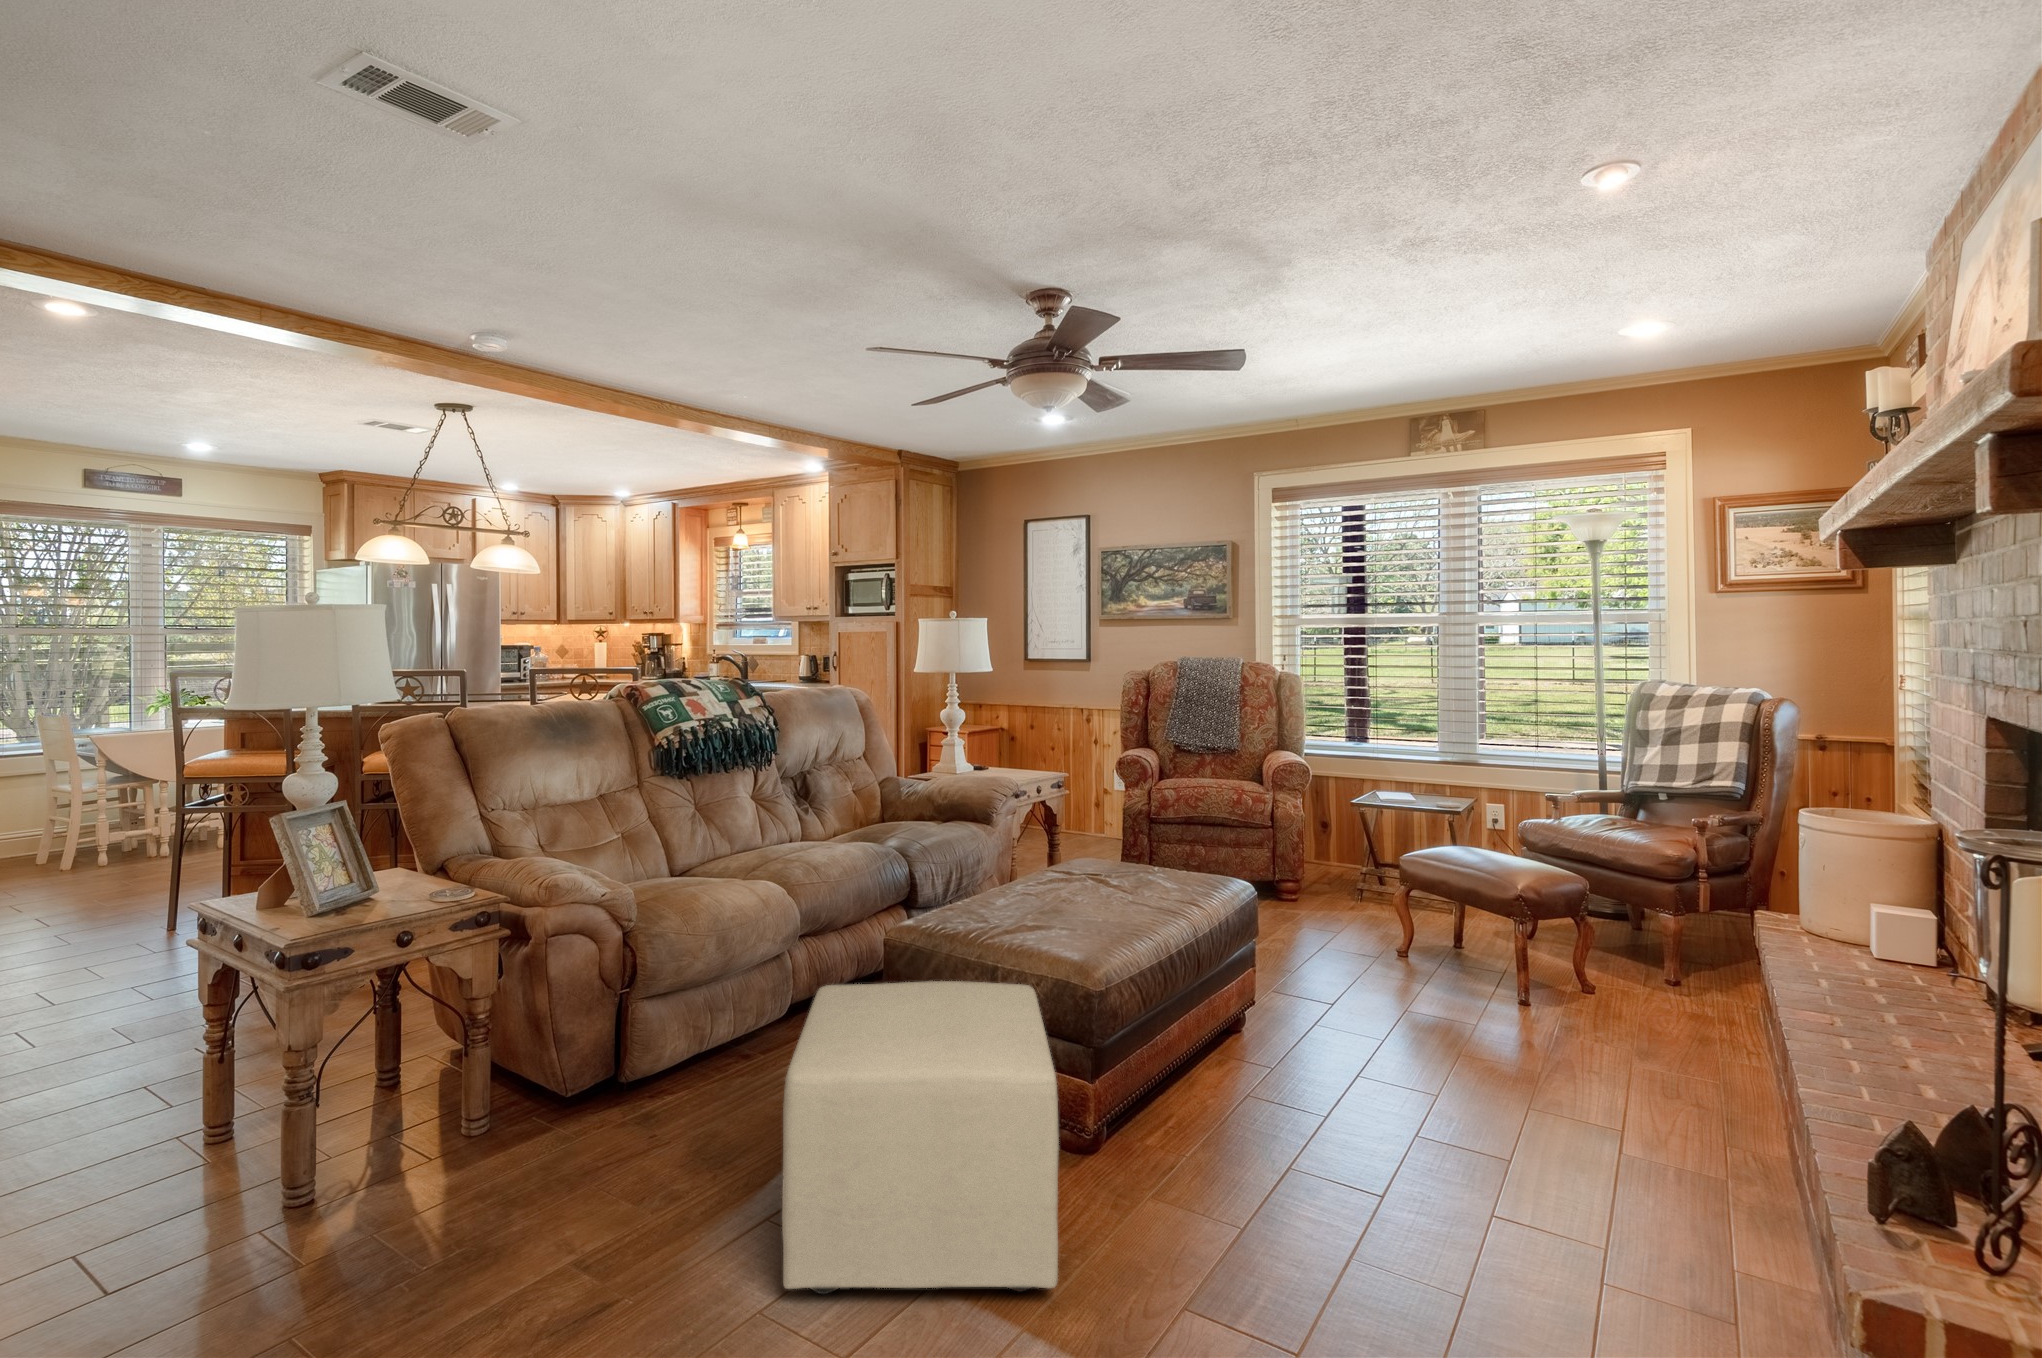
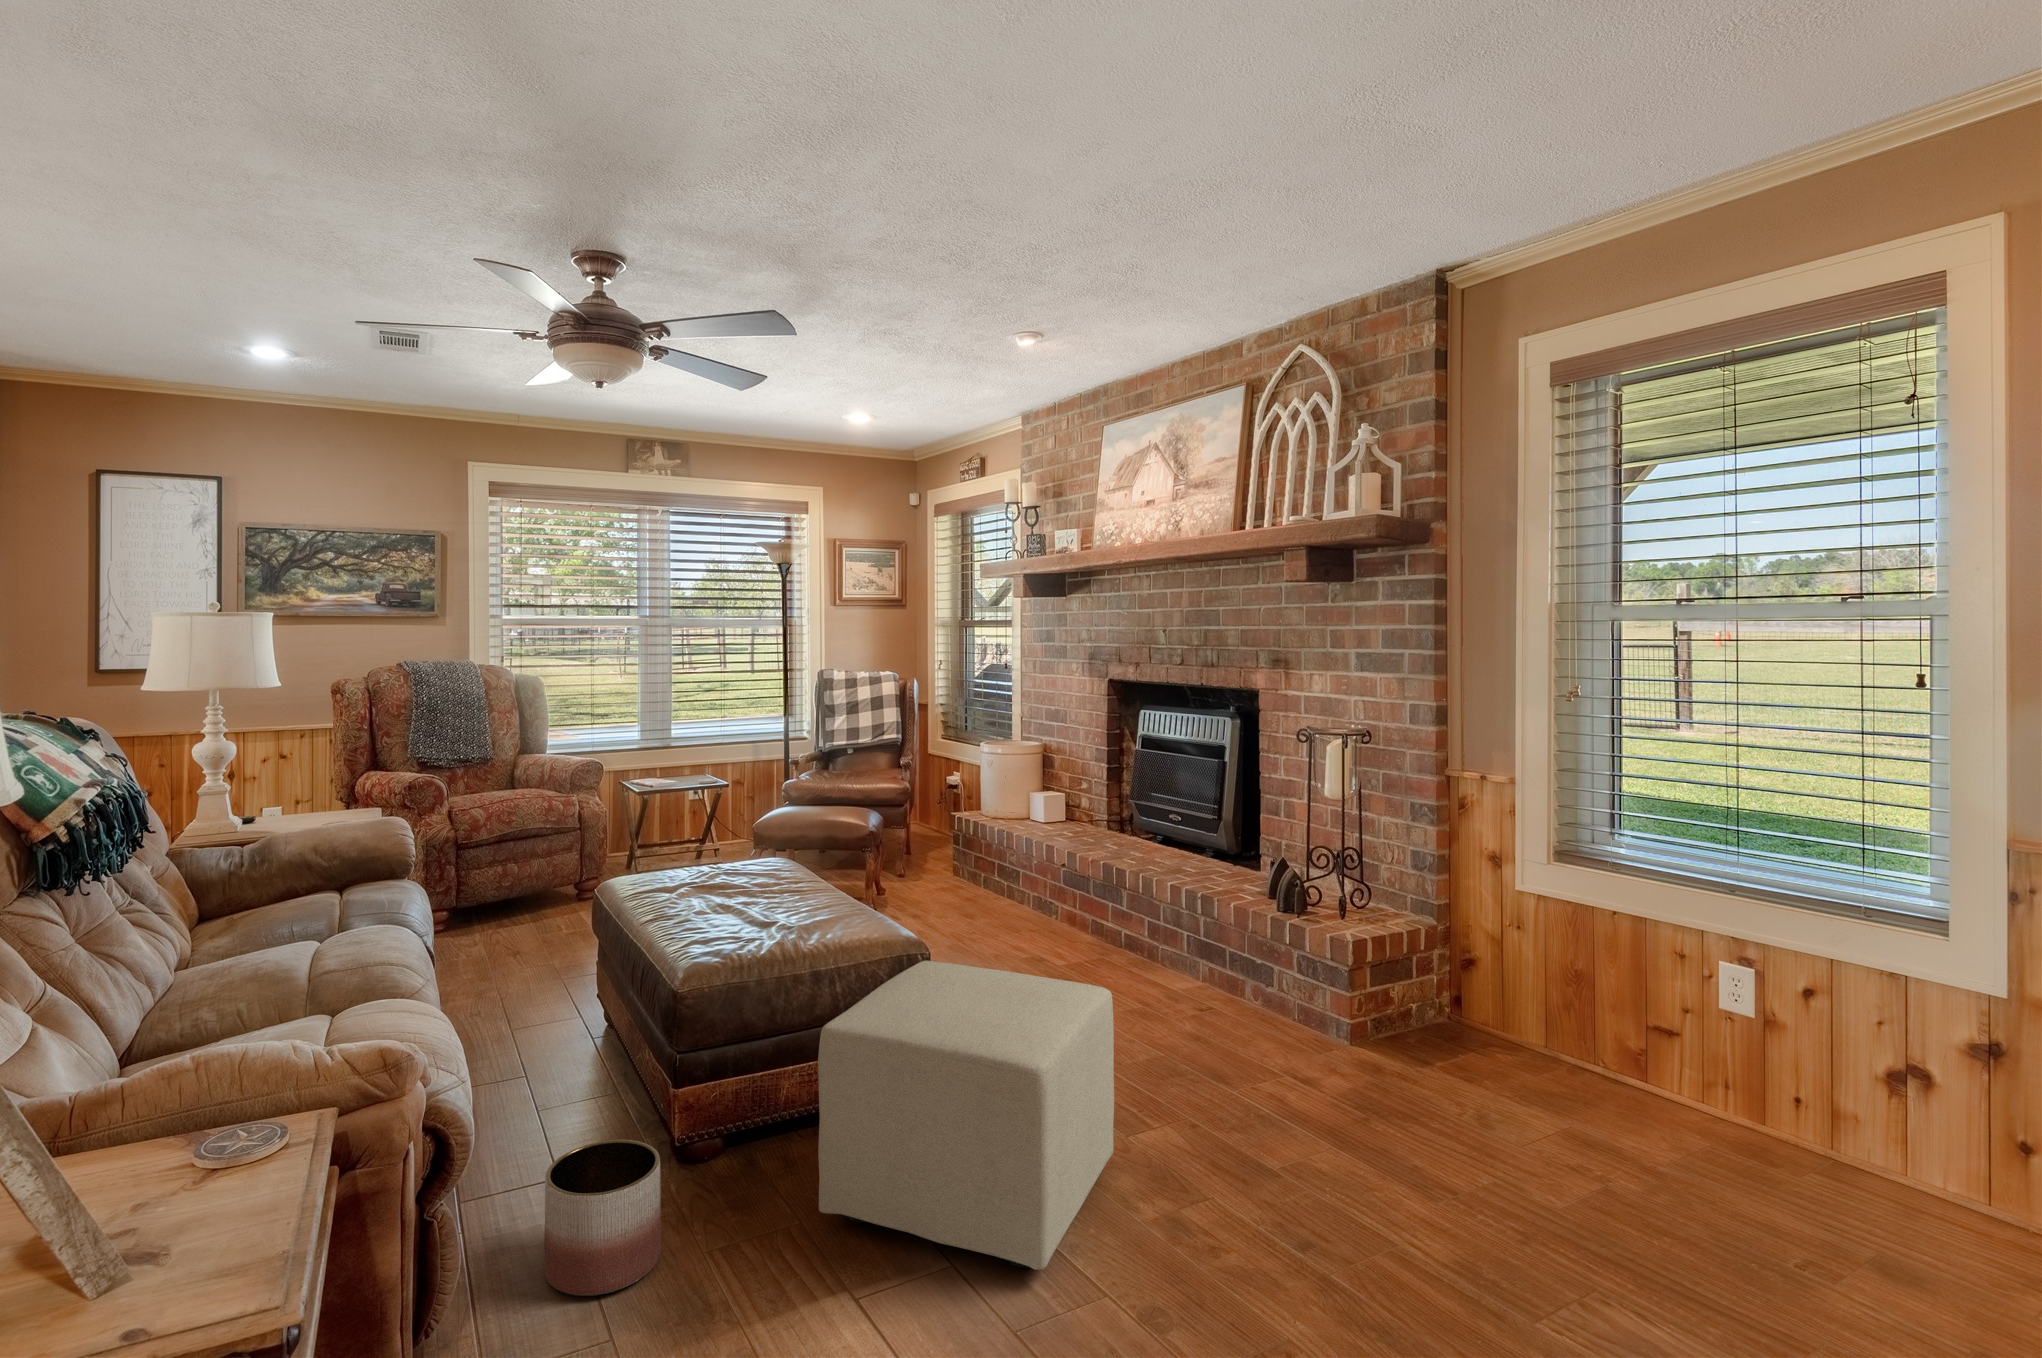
planter: none [680,1015,766,1122] -> present [544,1140,661,1296]

